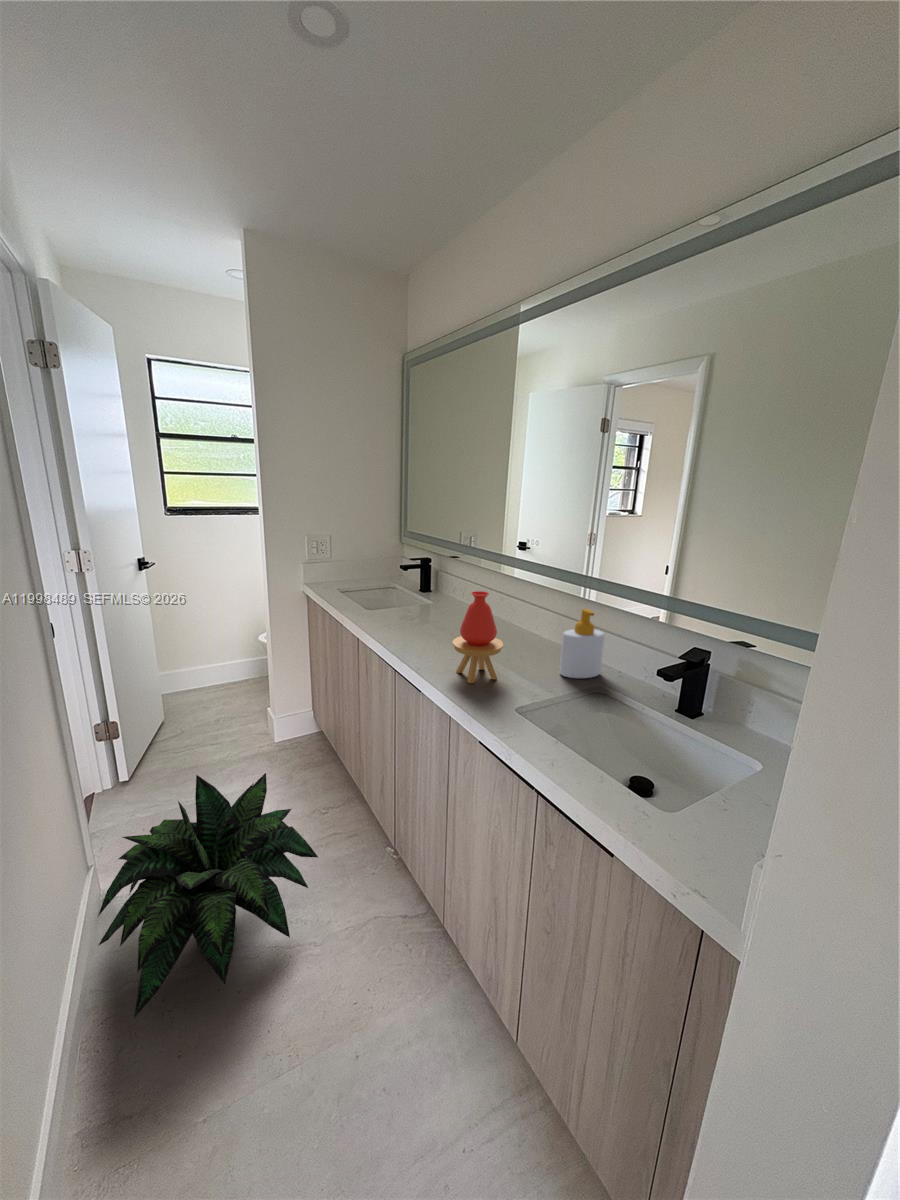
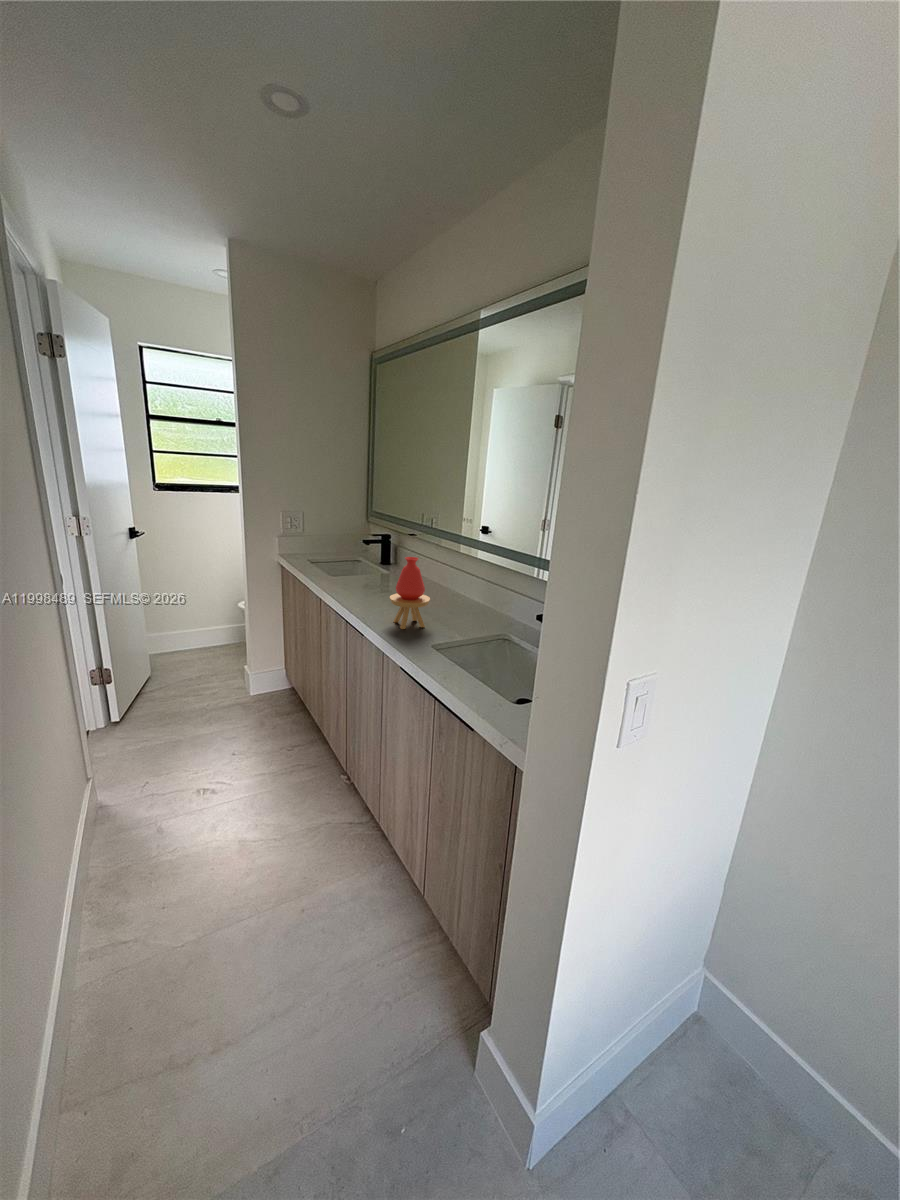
soap bottle: present [559,609,605,678] -> none [476,574,512,629]
potted plant: present [98,773,318,1017] -> none [98,704,282,878]

